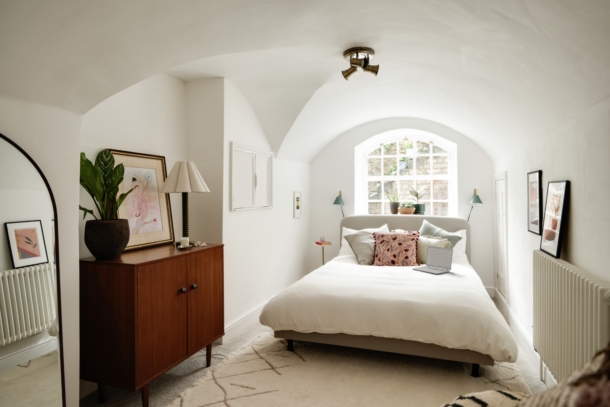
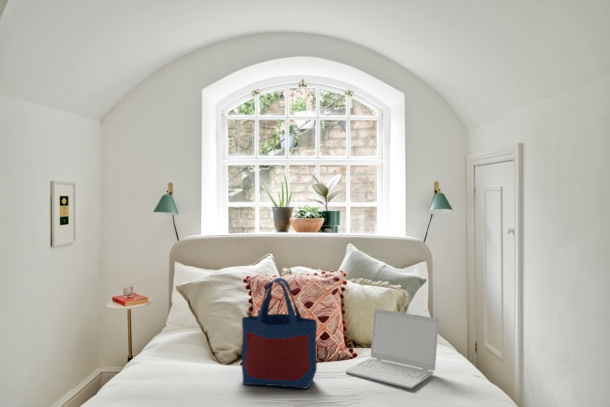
tote bag: none [370,230,399,272] -> present [241,278,317,388]

